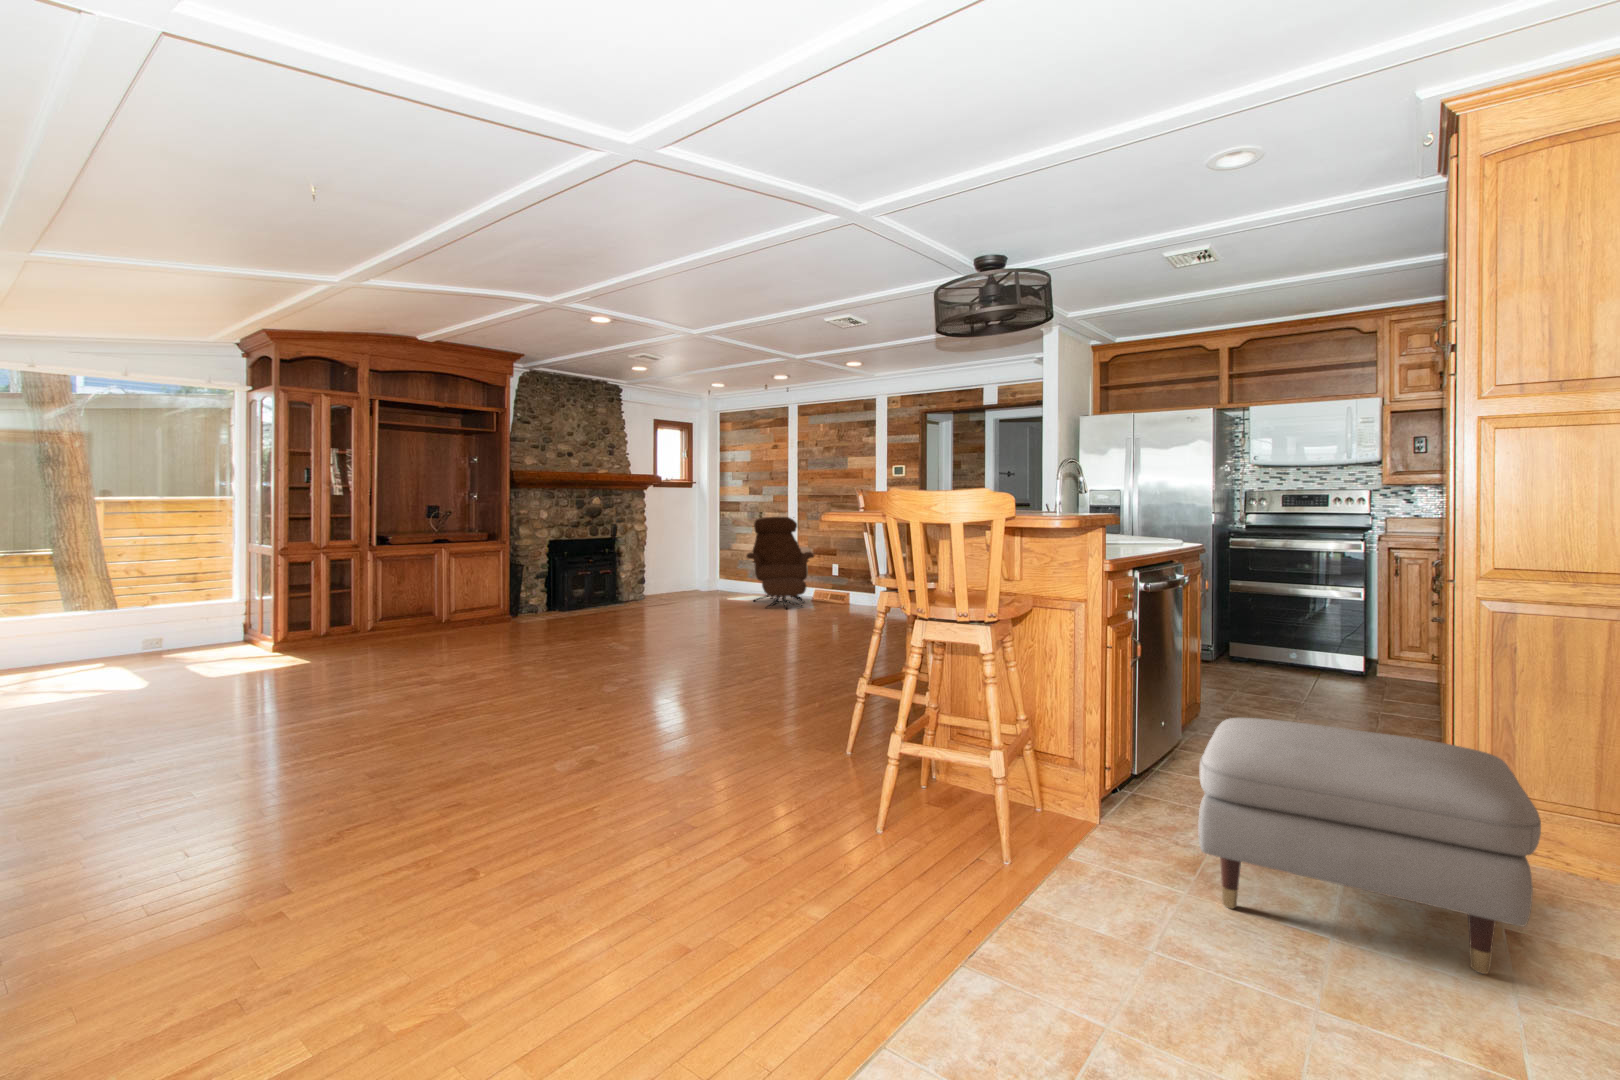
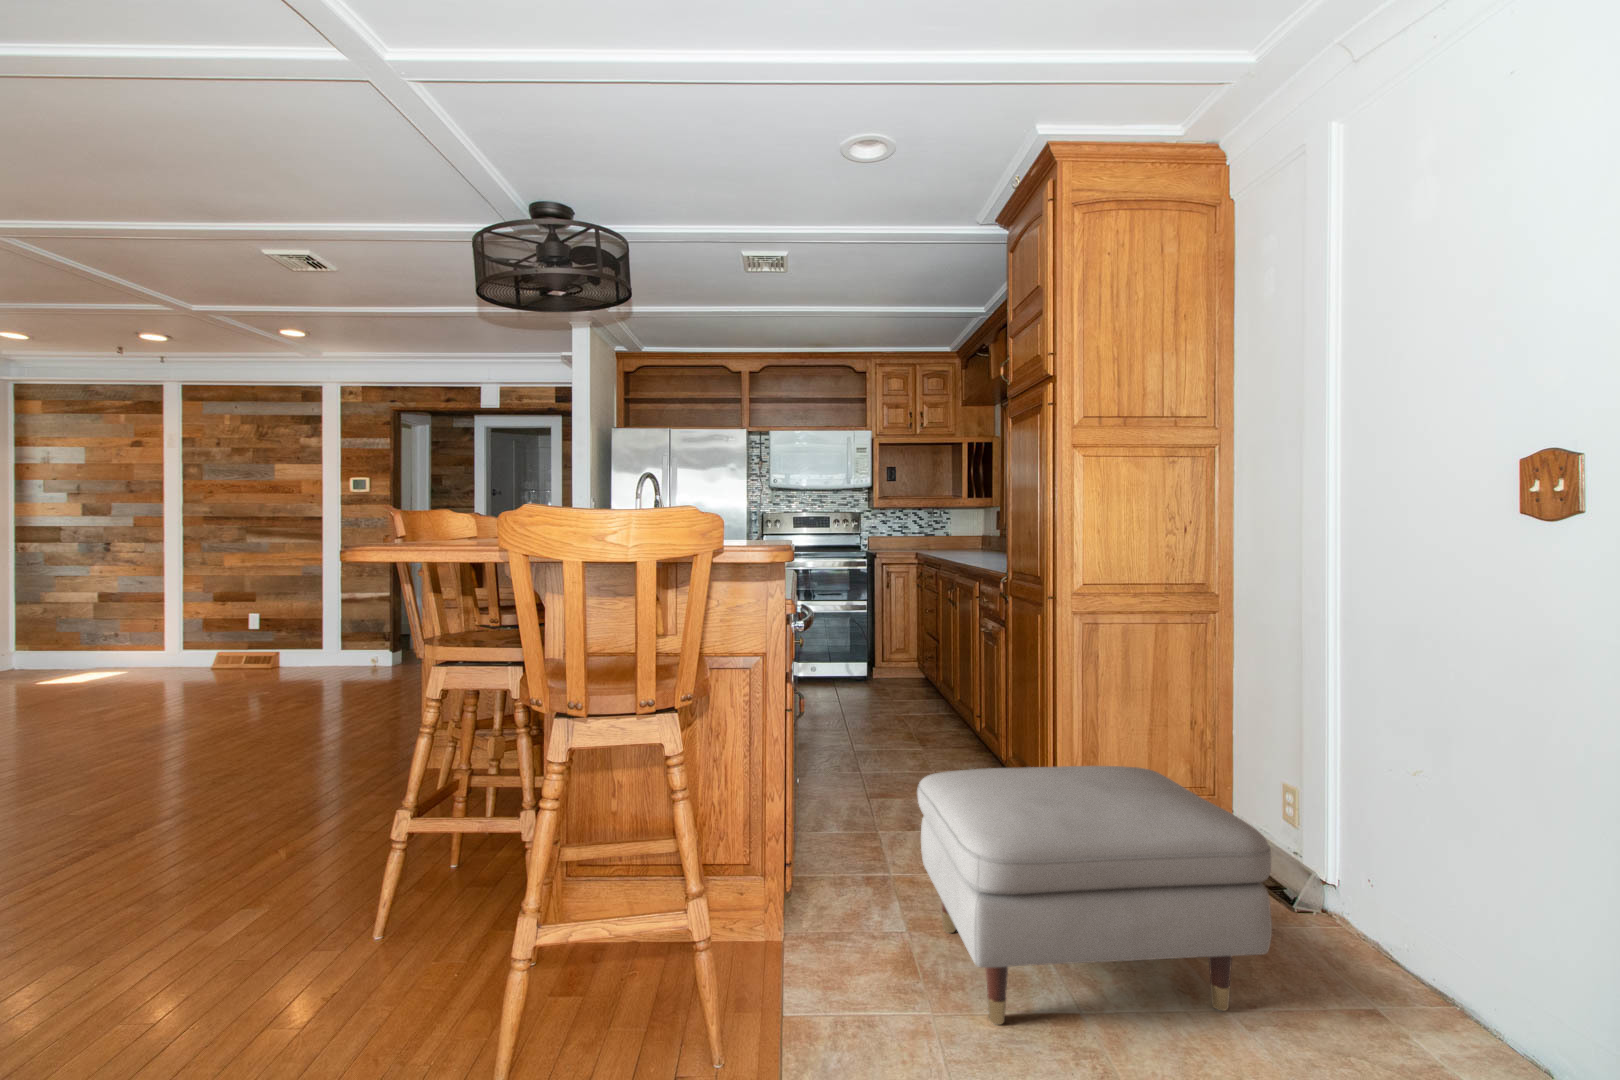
lounge chair: present [747,517,814,609] -> none [80,548,215,690]

